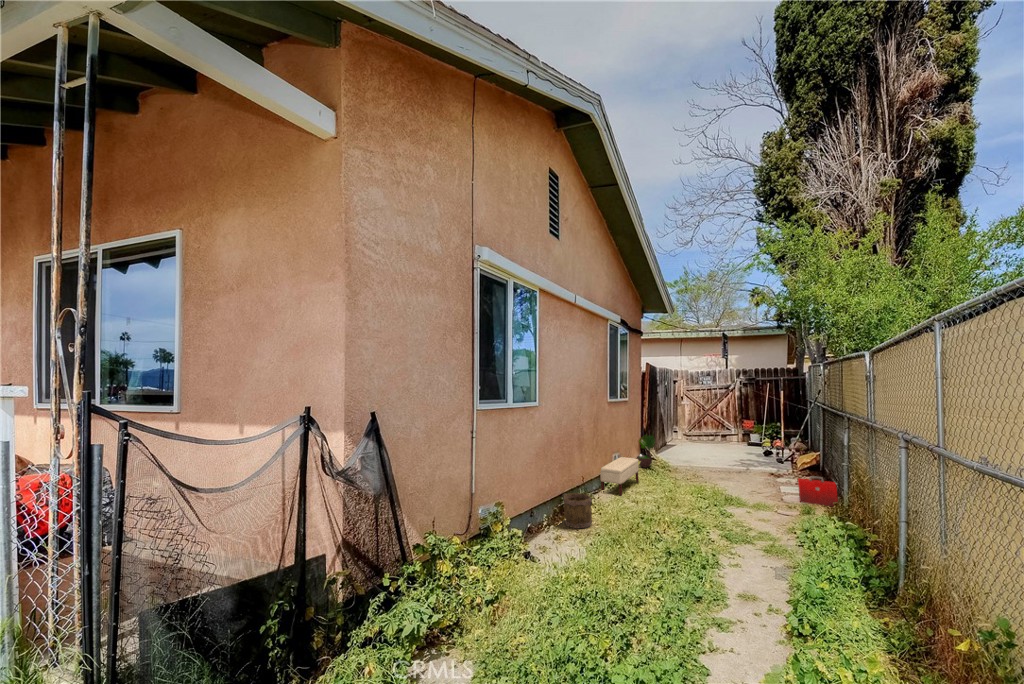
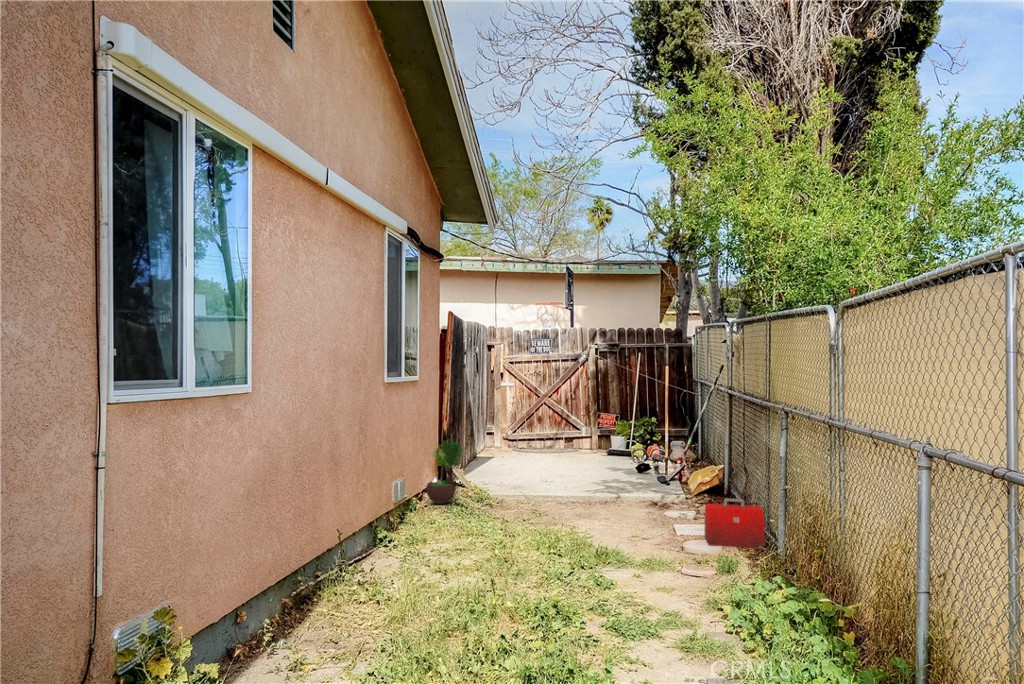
bench: present [600,457,639,496] -> none [354,486,434,568]
bucket: present [563,493,592,529] -> none [260,575,334,664]

